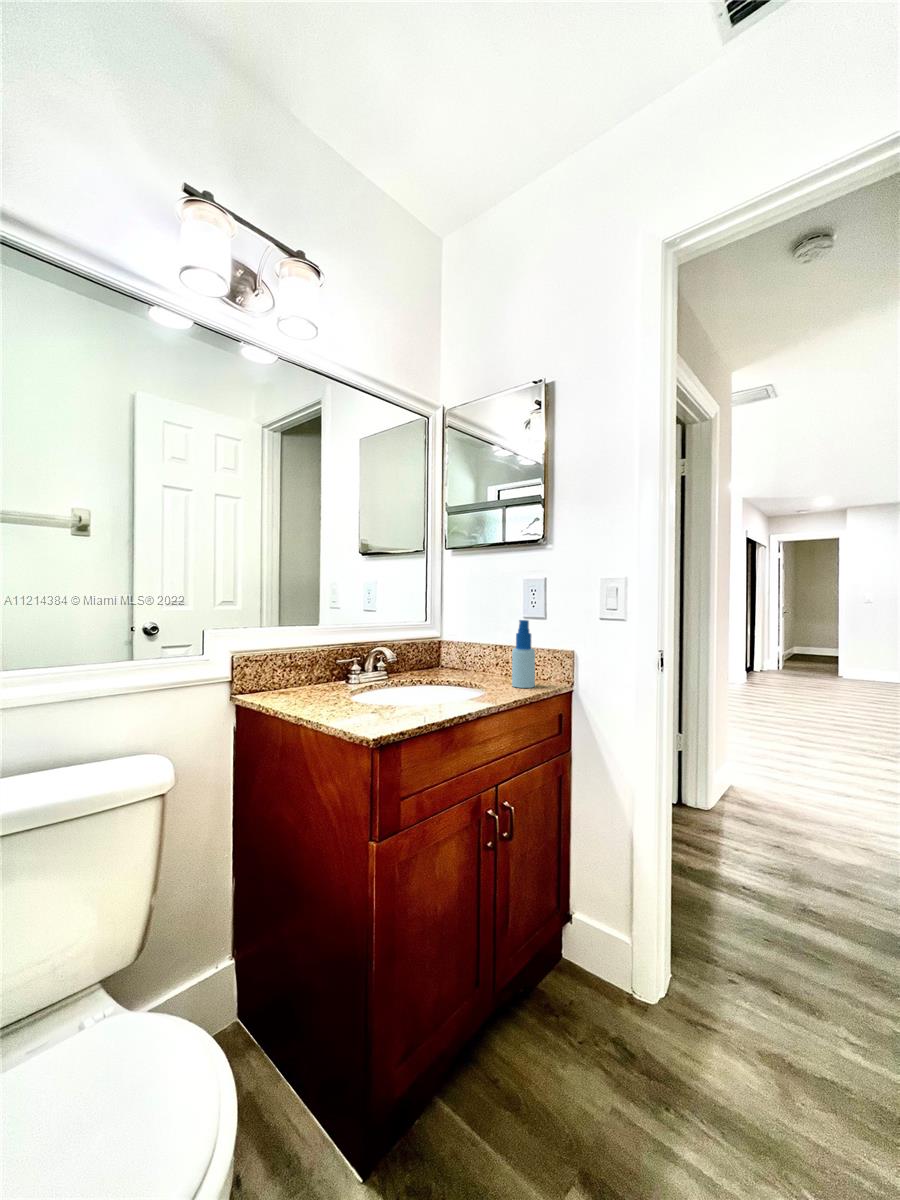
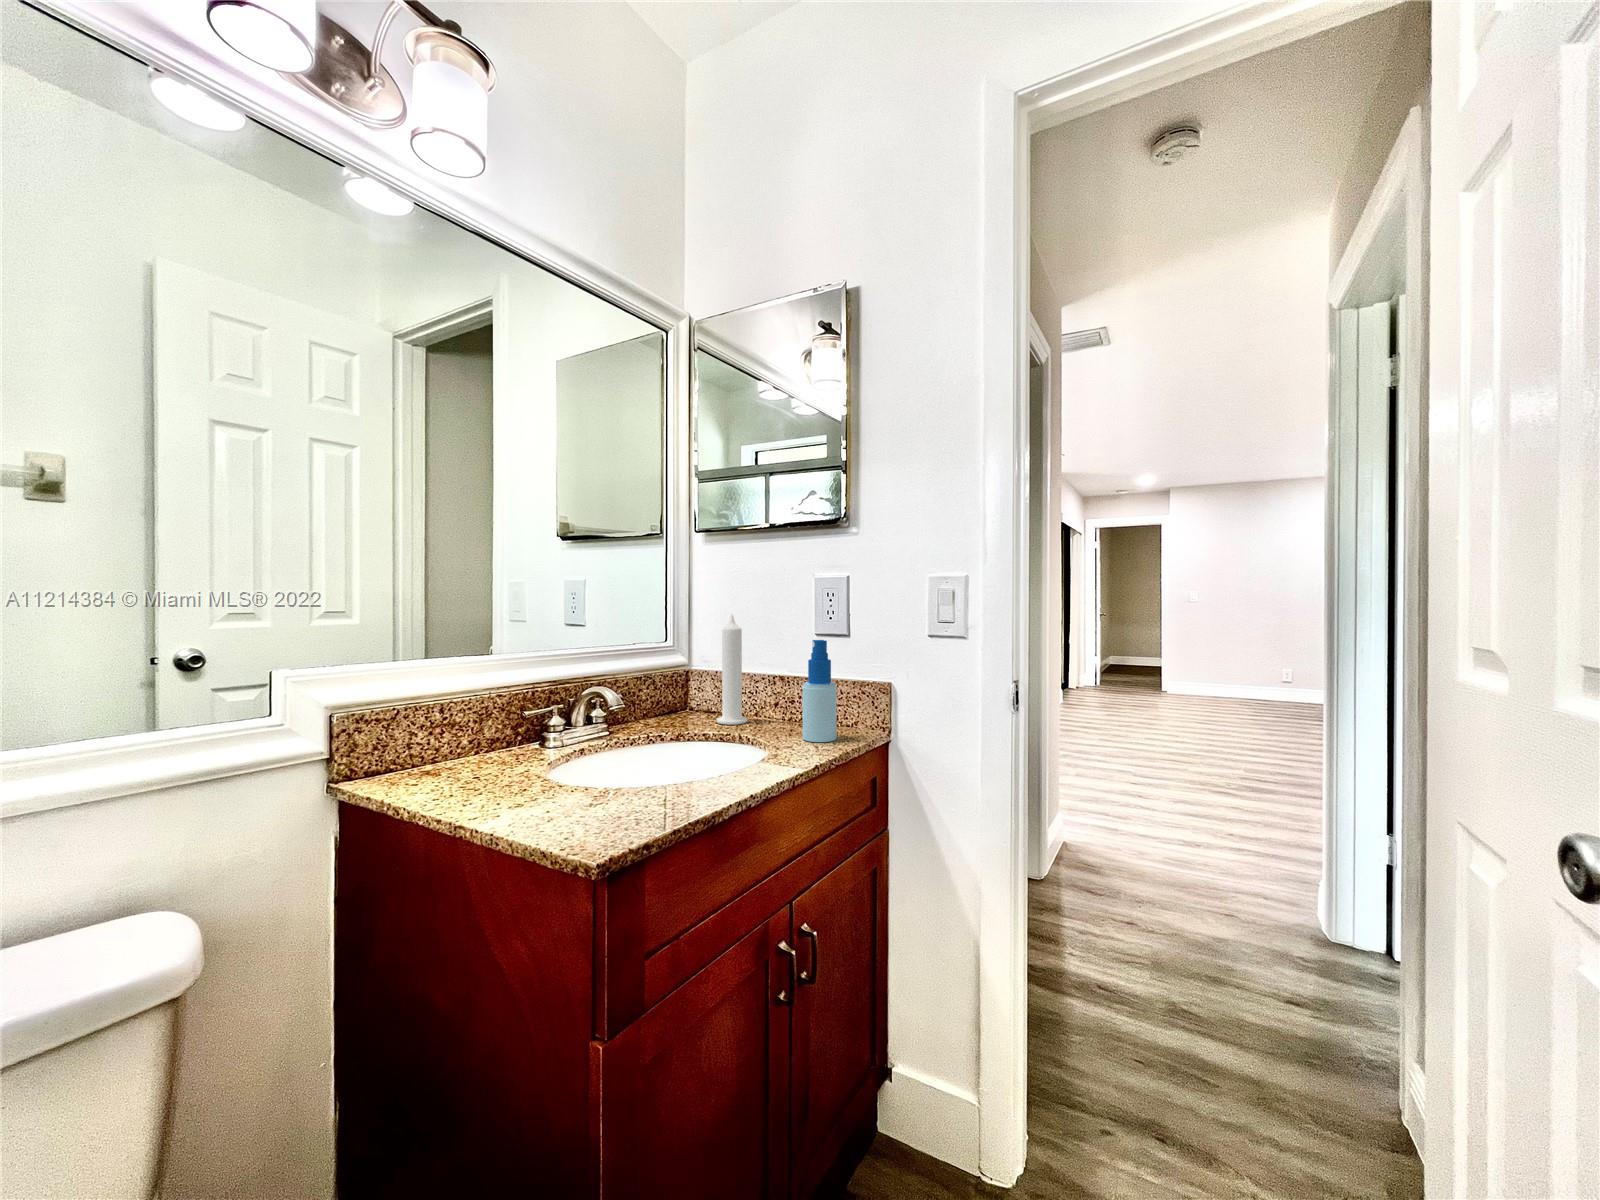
candle: none [458,603,478,676] -> present [717,615,747,725]

